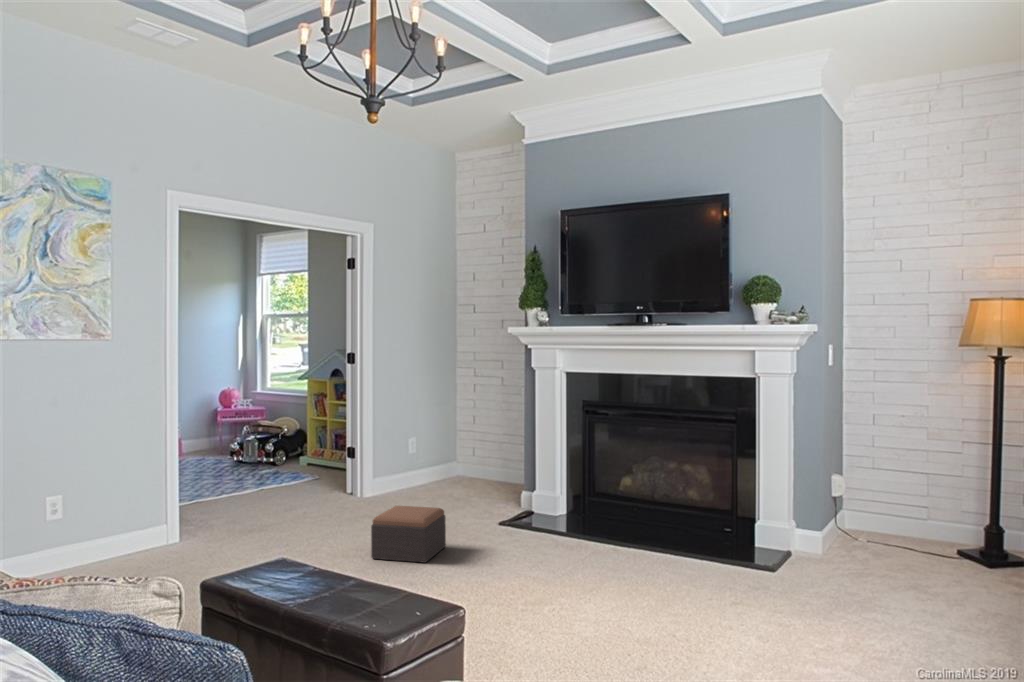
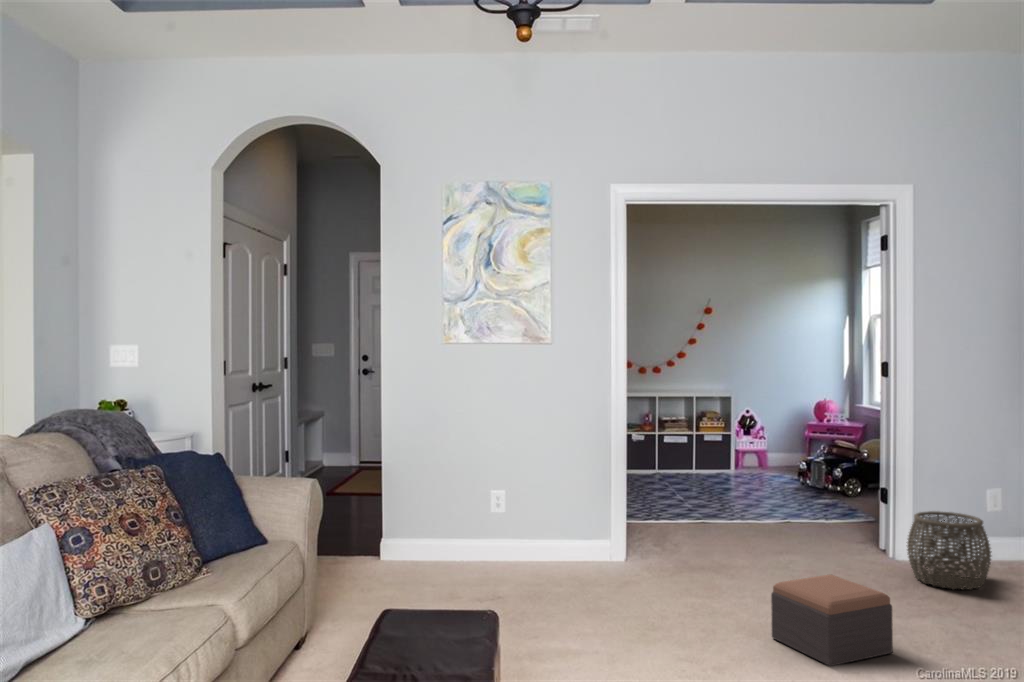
woven basket: none [392,457,445,508] -> present [907,511,991,590]

